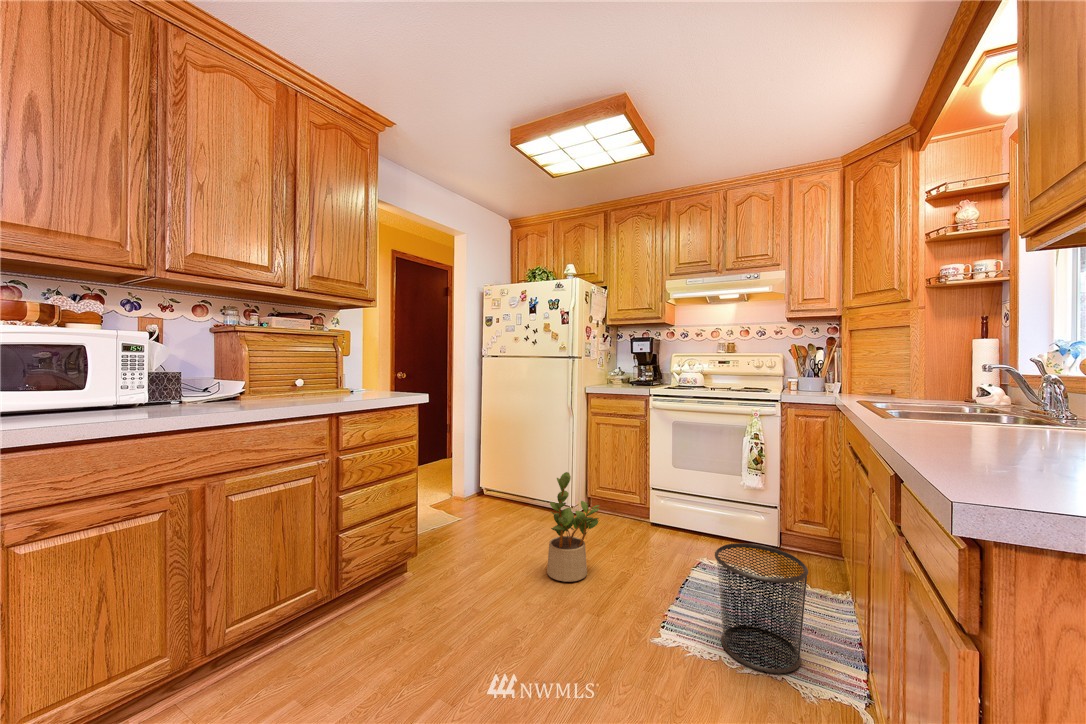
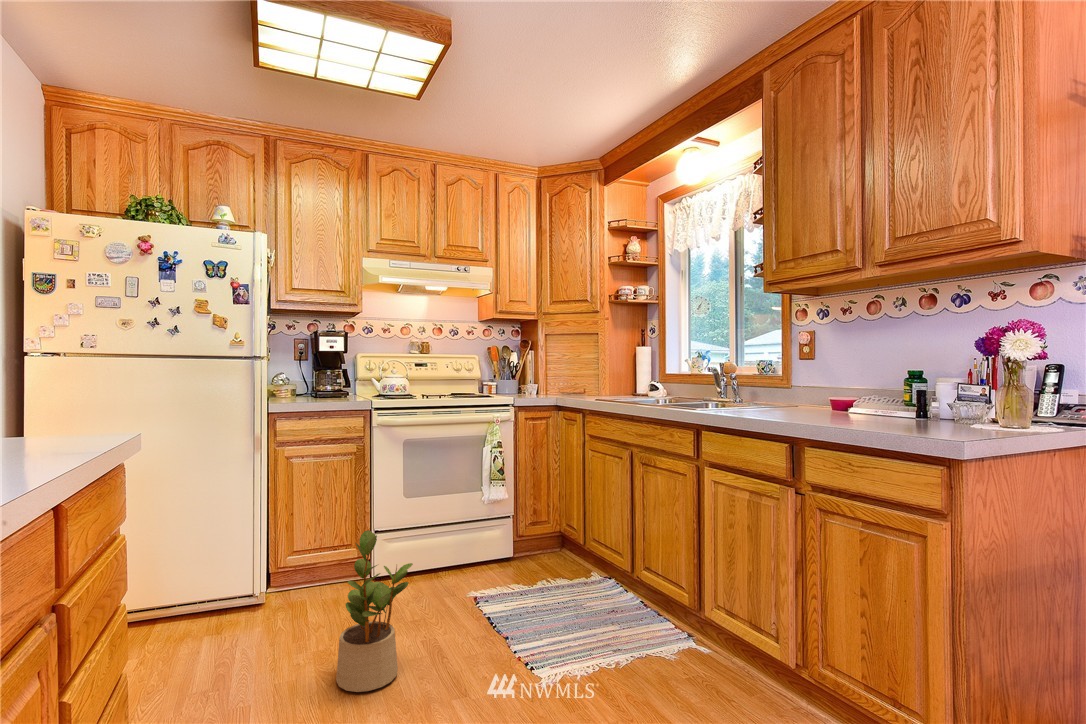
waste bin: present [715,543,808,673] -> none [568,546,648,660]

